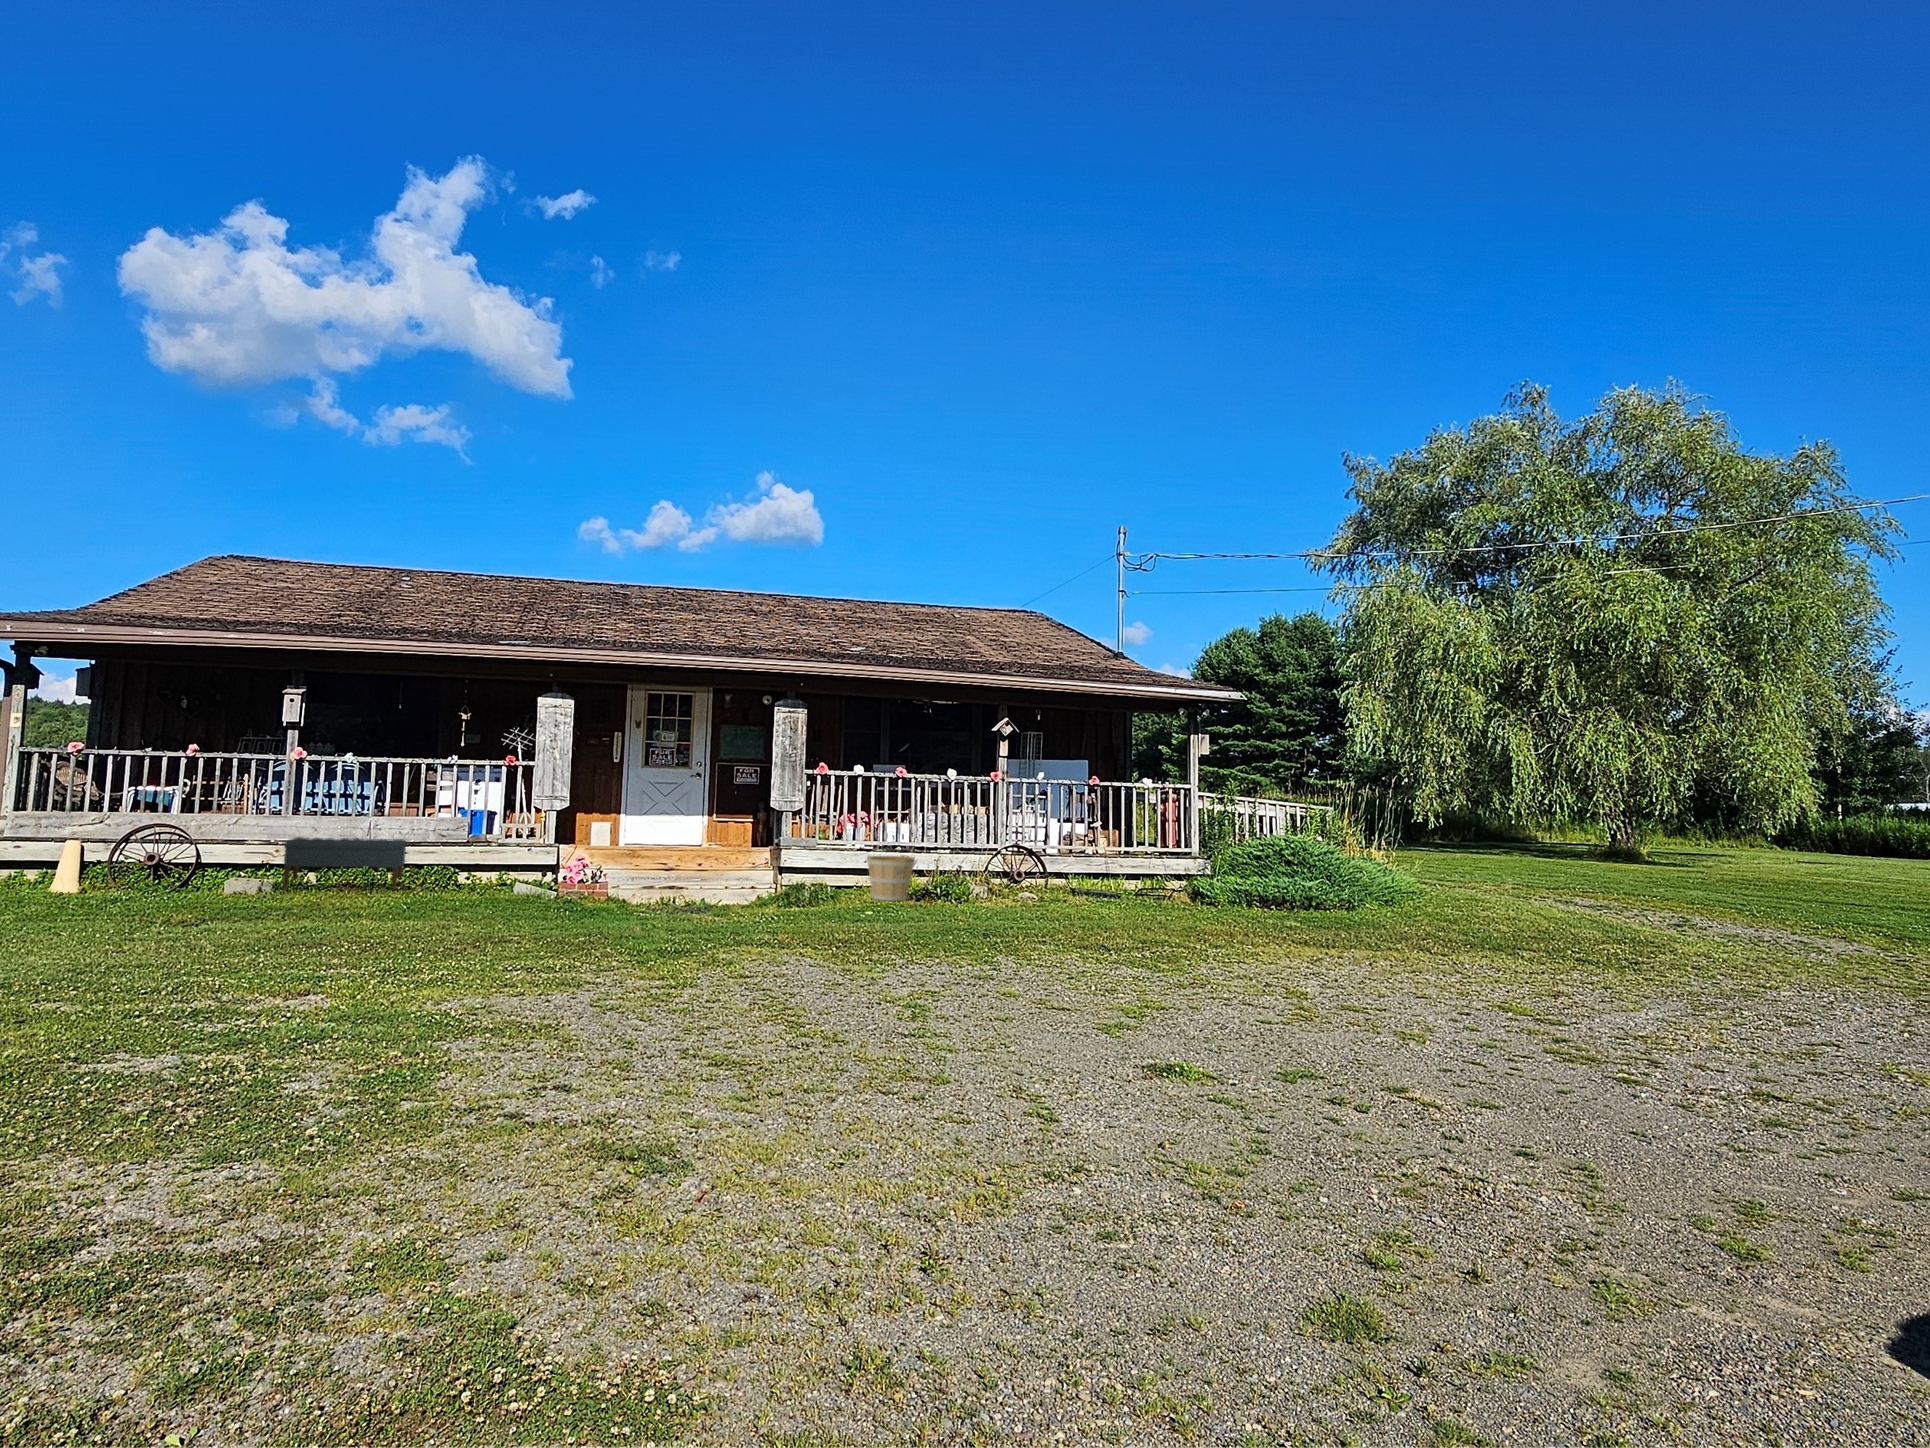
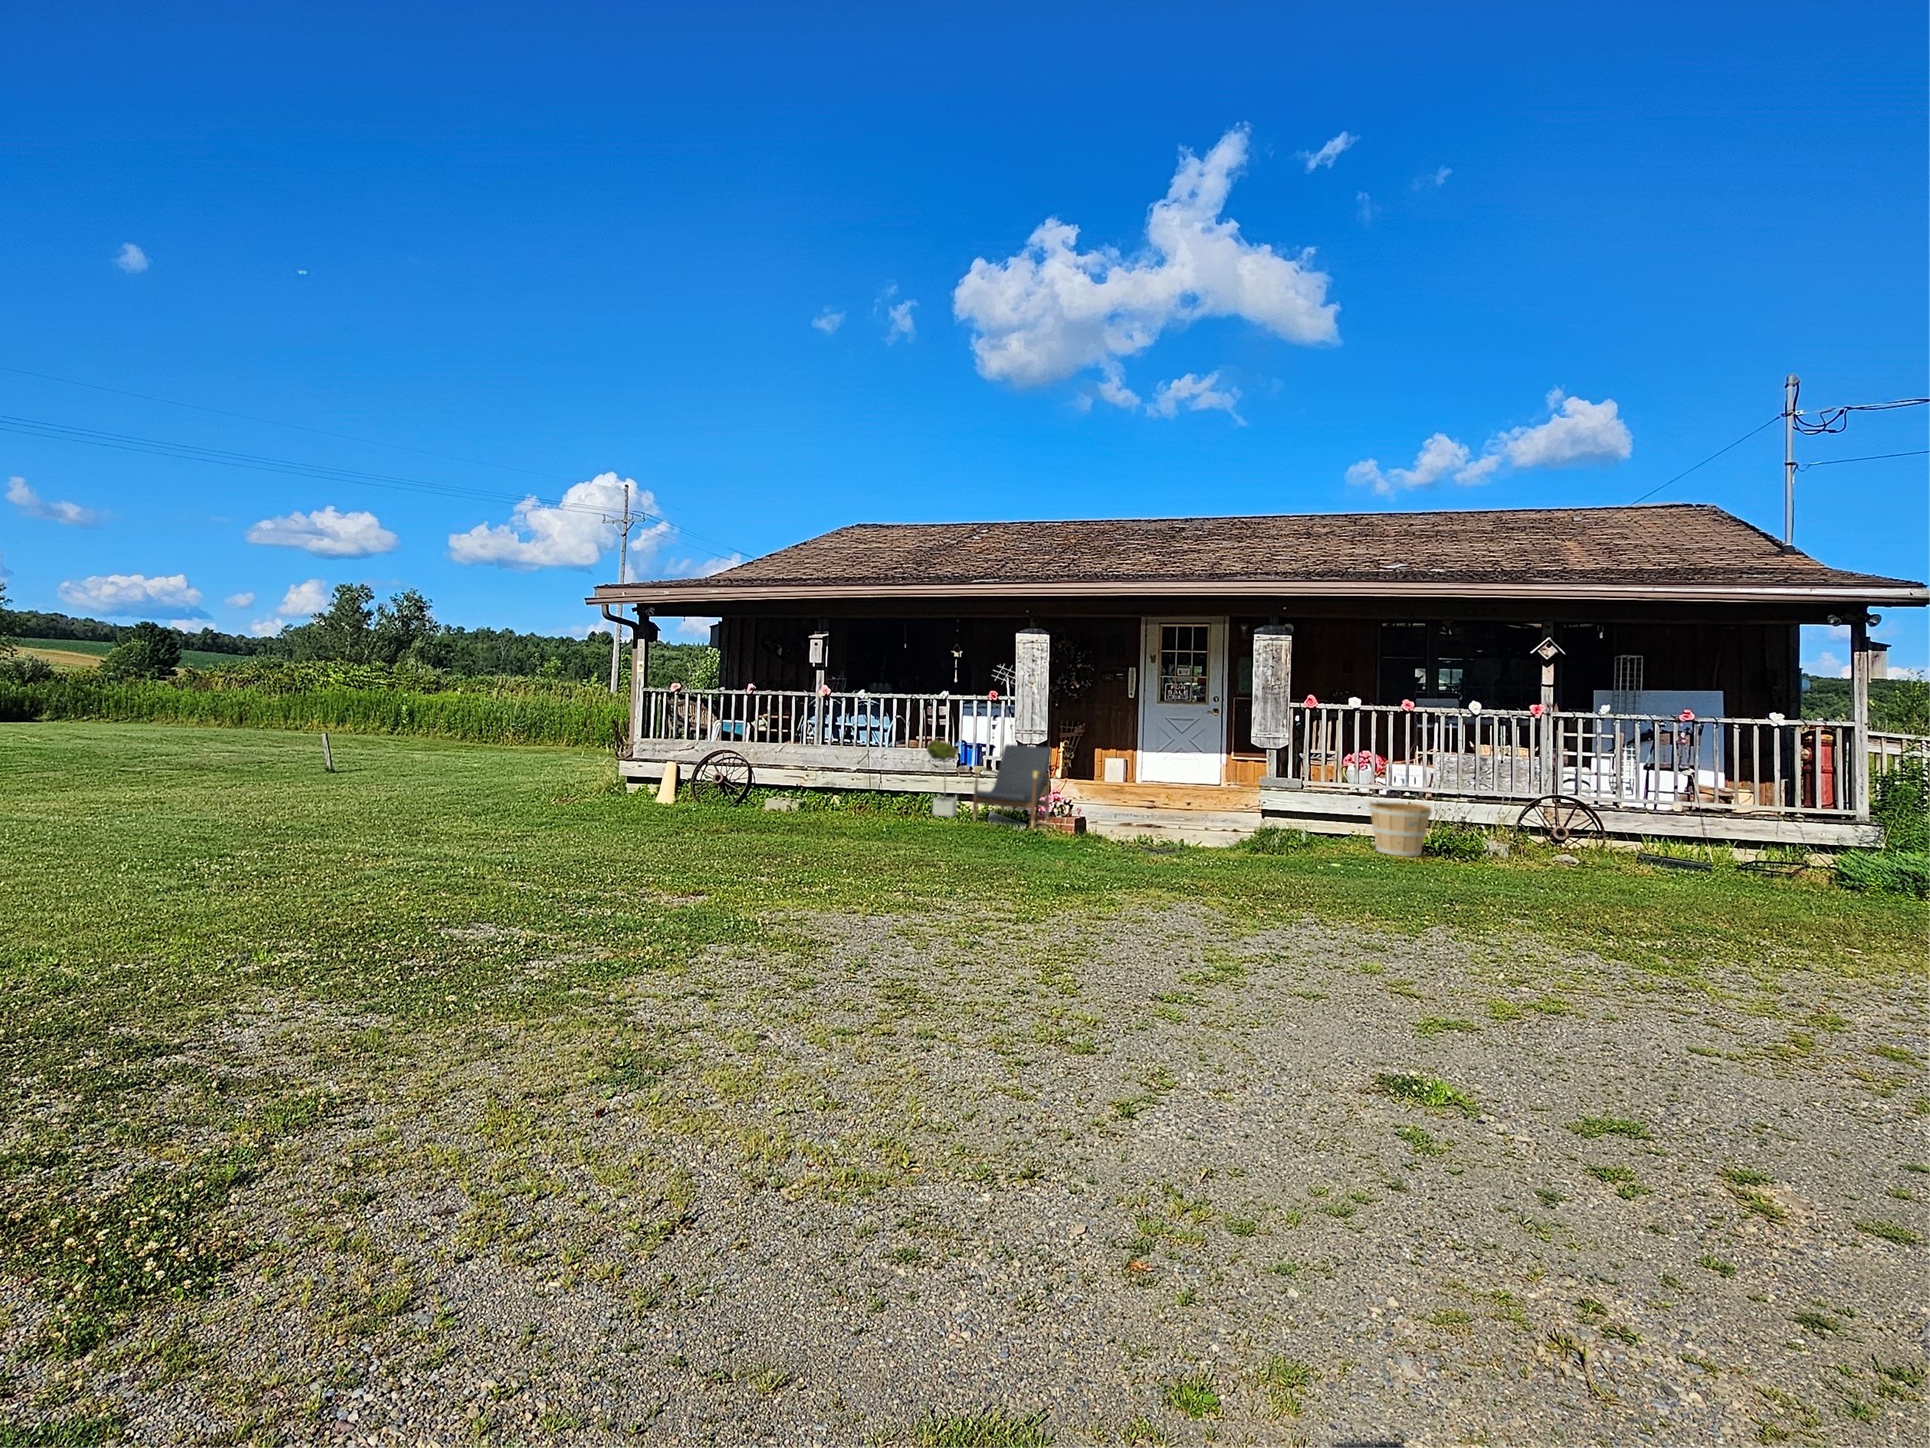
potted tree: none [433,806,471,890] -> present [927,740,958,817]
lounge chair: none [486,811,574,897] -> present [973,745,1051,829]
bench: present [283,837,407,890] -> none [810,764,908,815]

